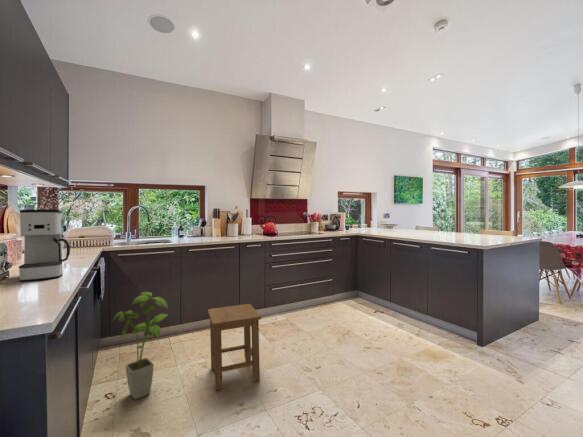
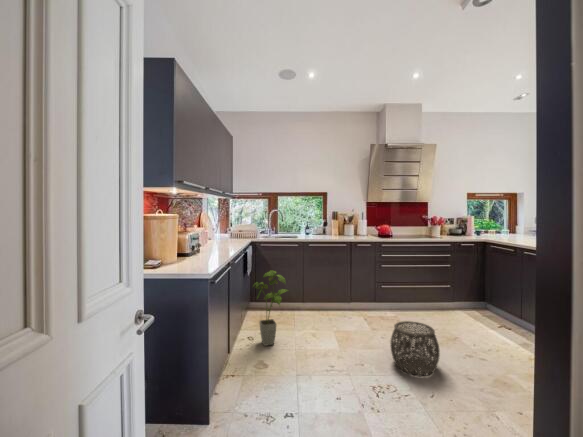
coffee maker: present [19,209,70,281] -> none [204,211,229,253]
stool: present [208,304,261,390] -> none [317,291,357,356]
woven basket: none [298,327,347,386] -> present [390,321,440,375]

